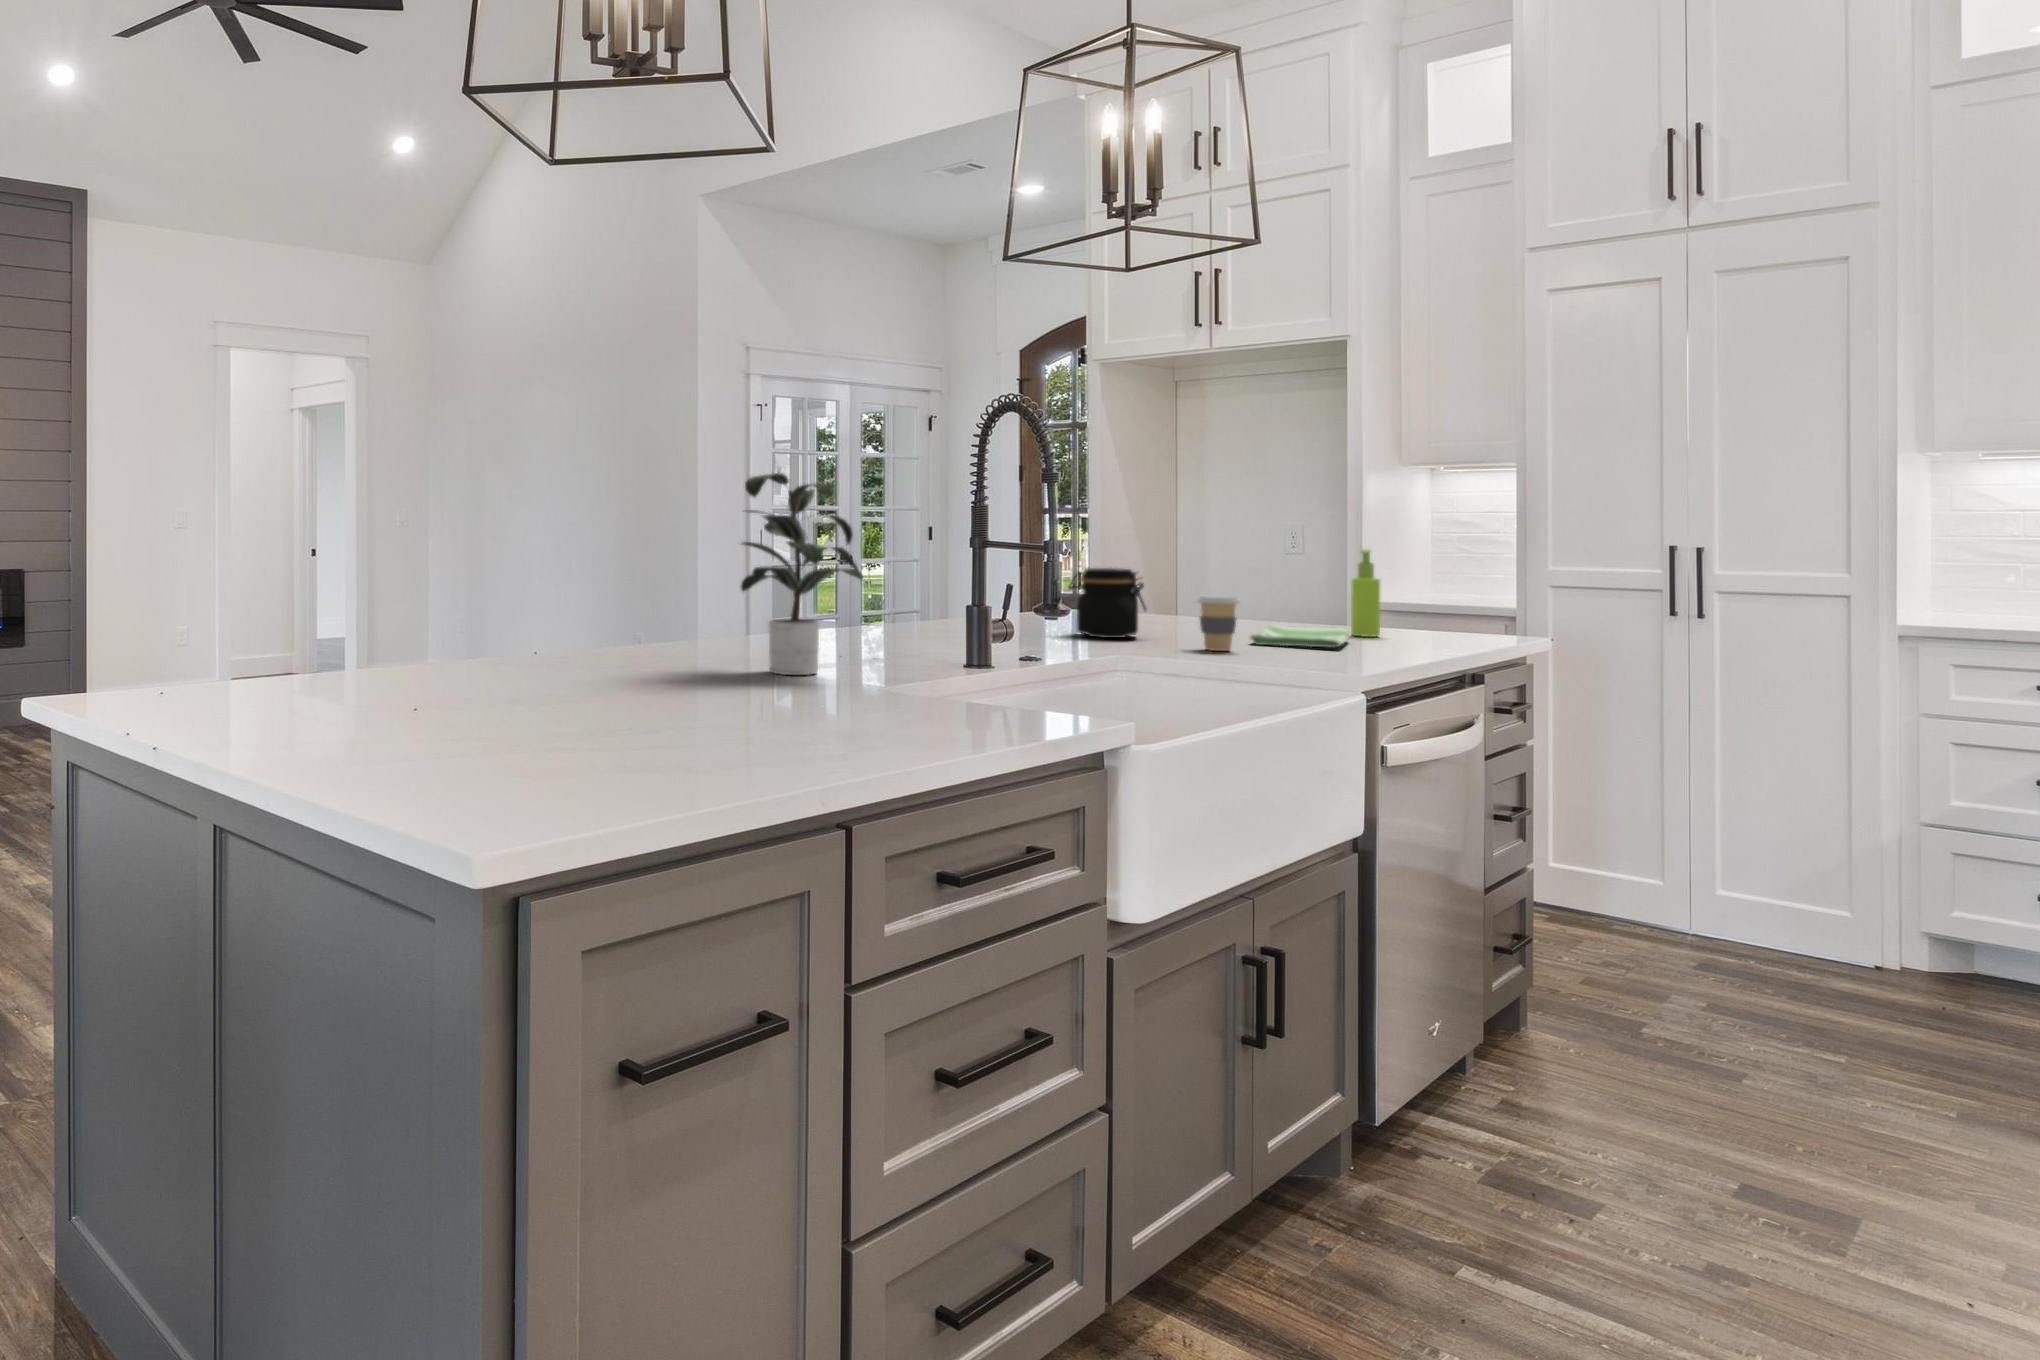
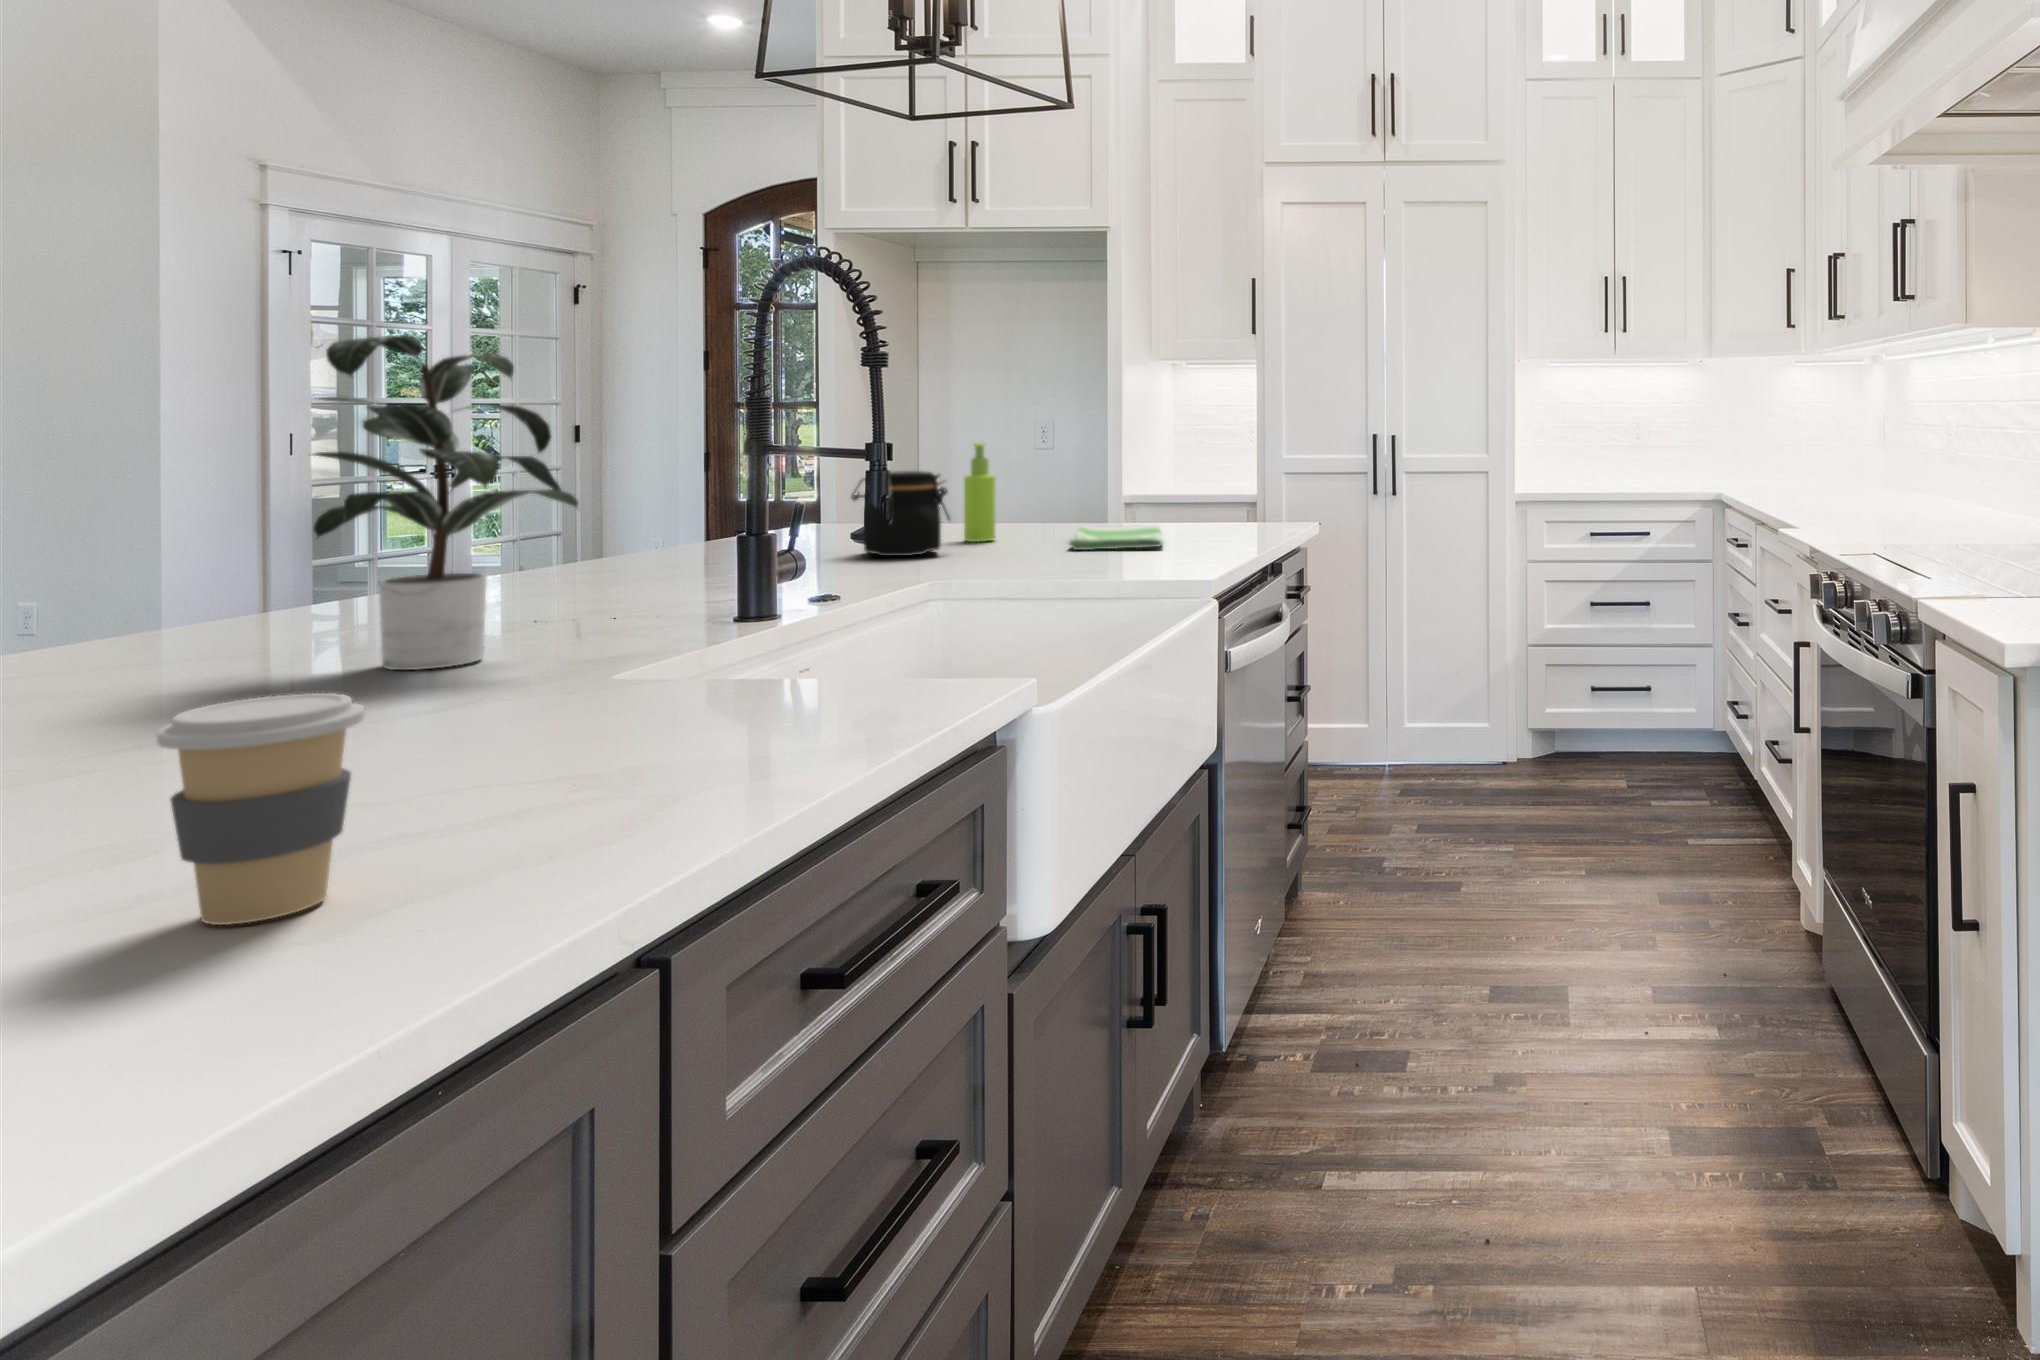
soap dispenser: present [1351,549,1380,637] -> present [964,442,995,542]
coffee cup: present [1198,595,1239,651] -> present [156,693,365,925]

